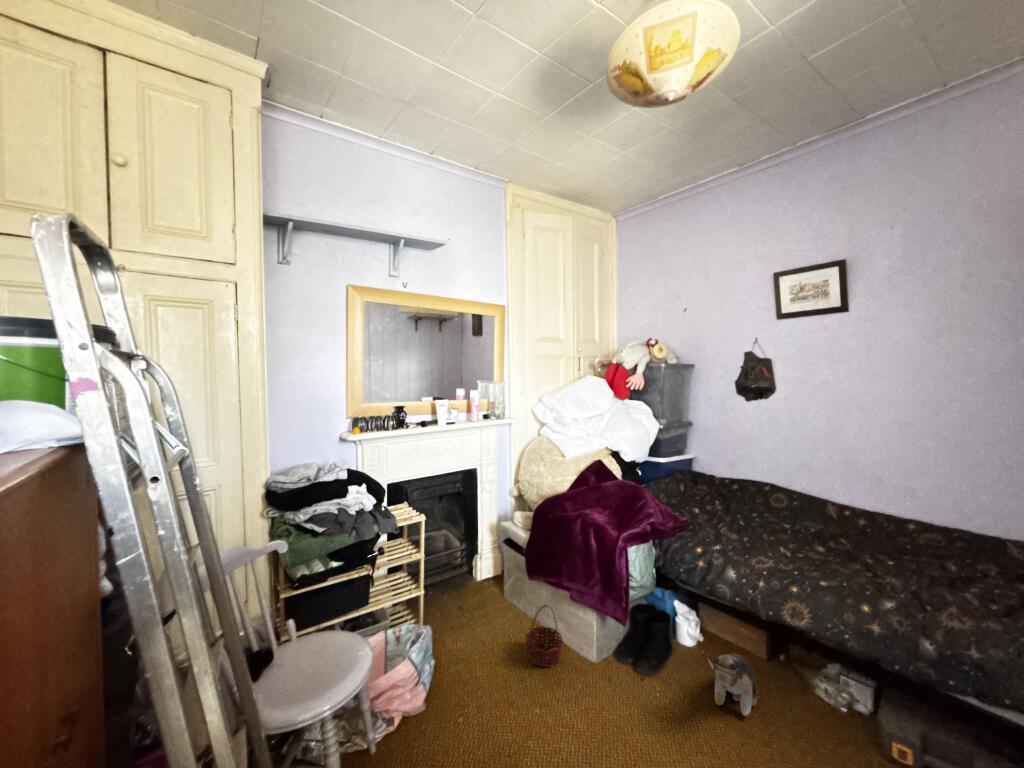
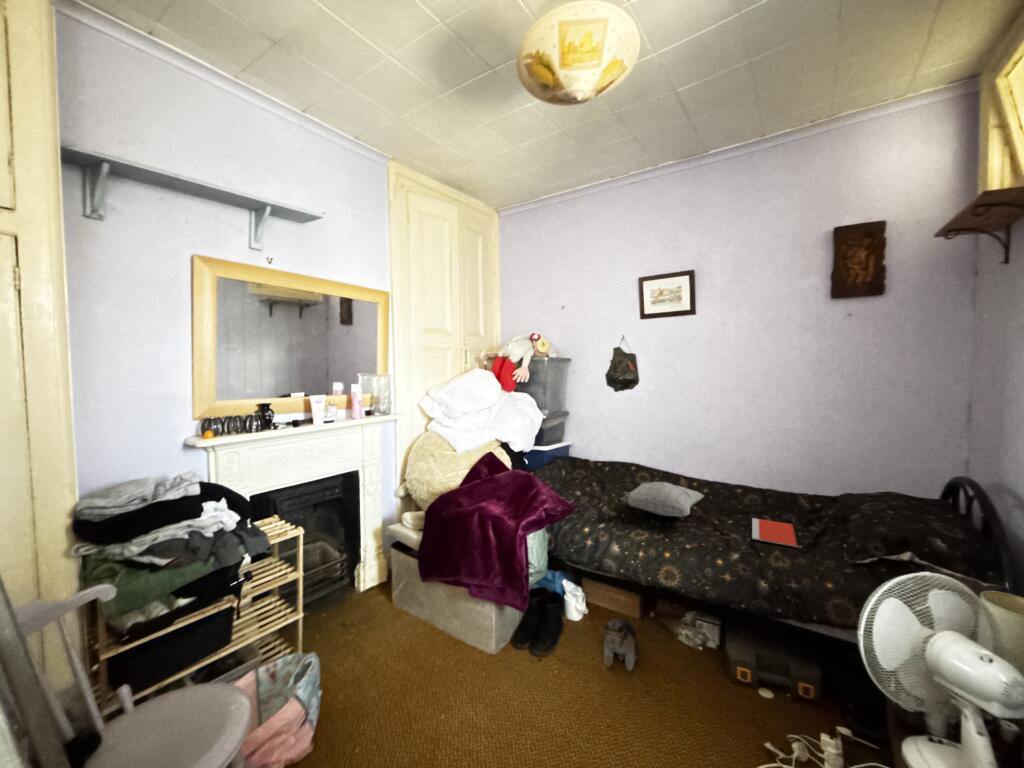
pillow: none [735,506,856,550] -> present [616,482,703,516]
notebook: none [923,564,997,612] -> present [752,518,797,547]
basket: present [526,605,563,667] -> none [423,606,464,671]

